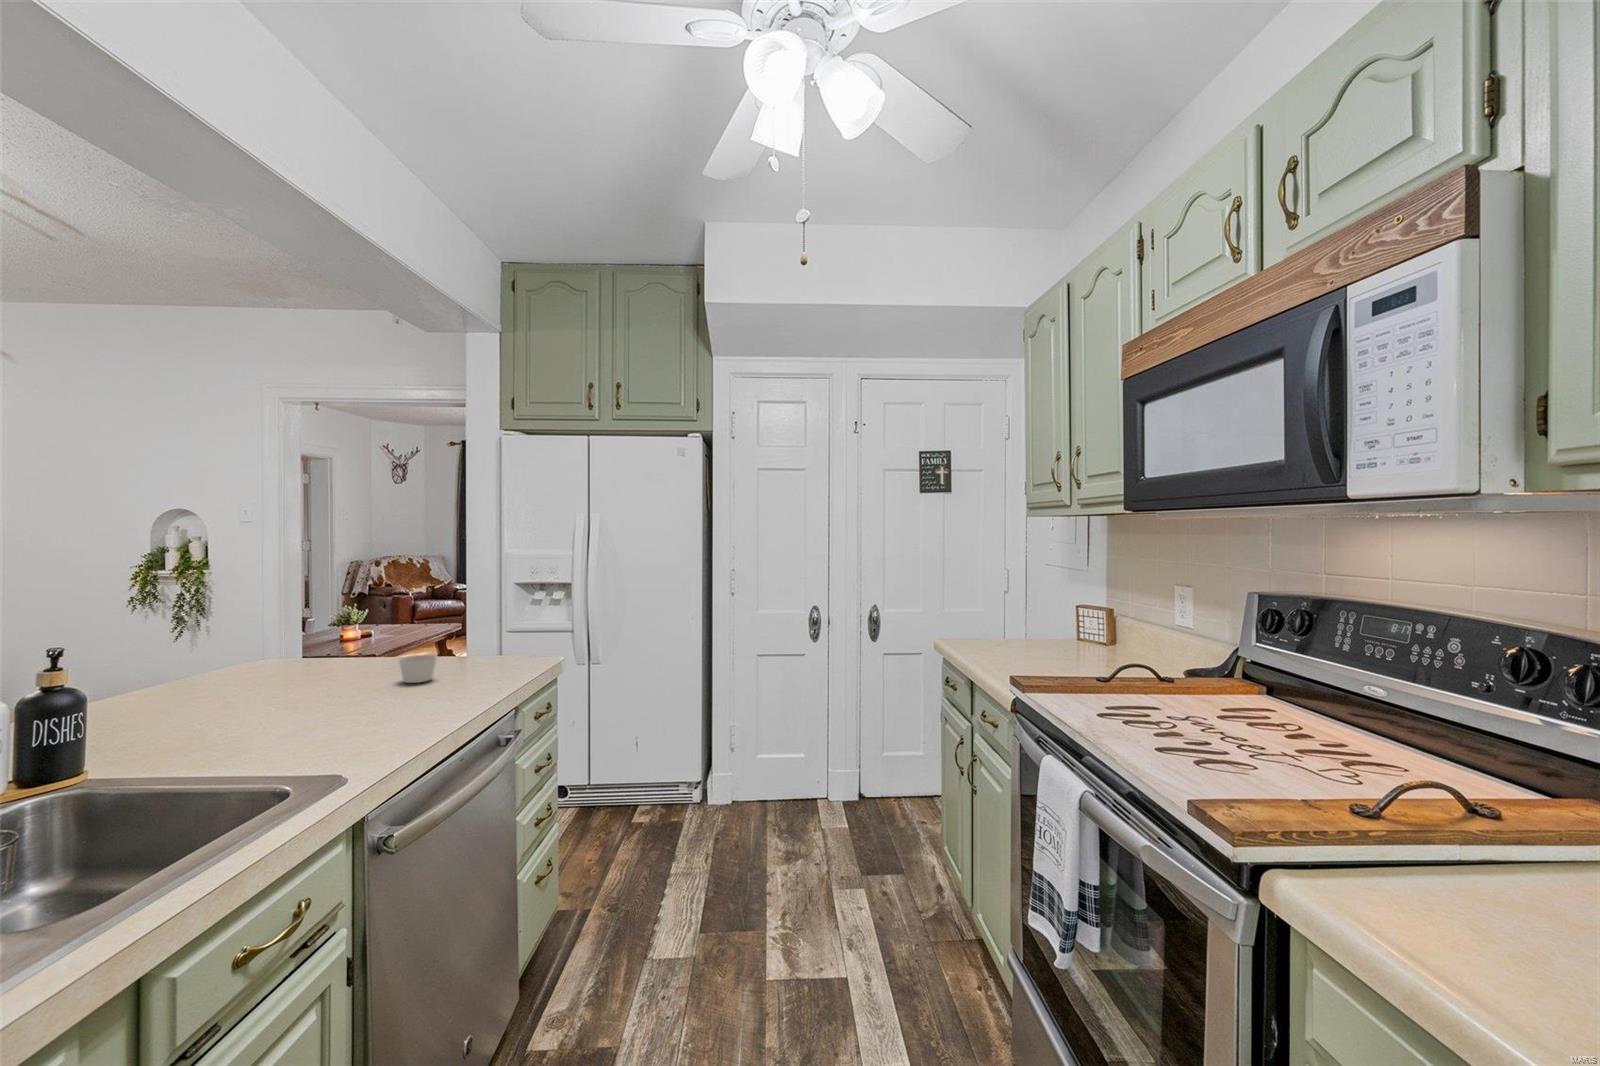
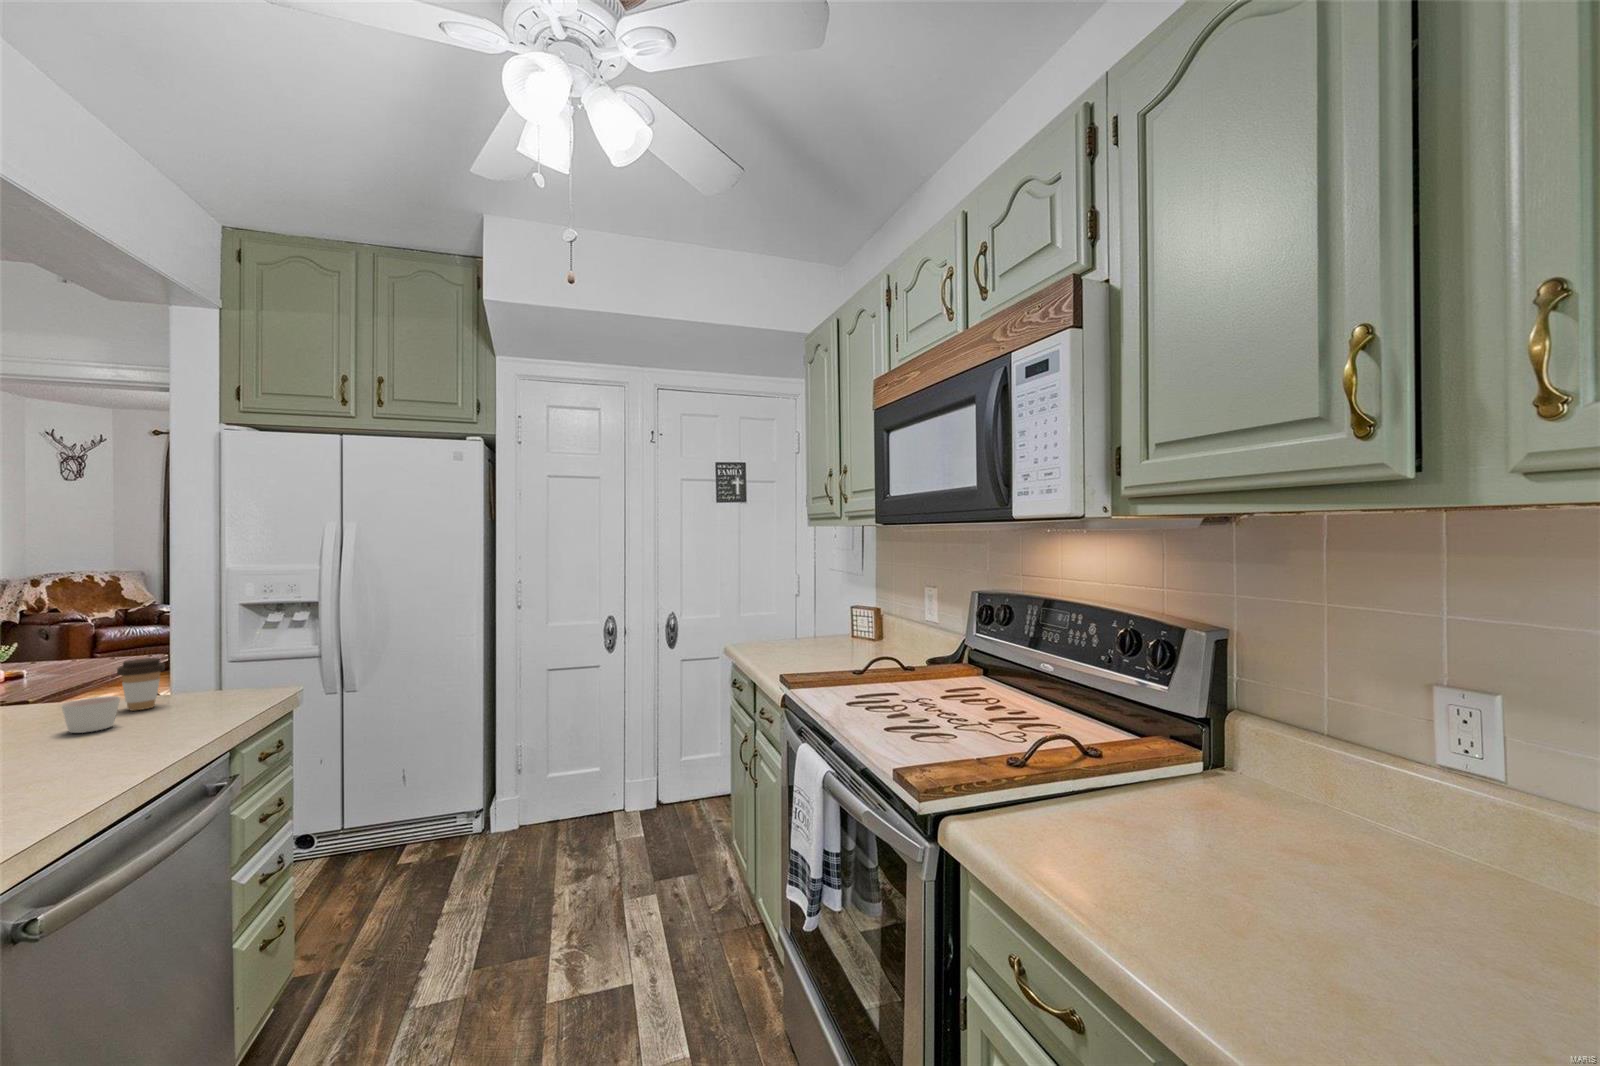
coffee cup: none [434,624,466,668] -> present [117,658,165,711]

